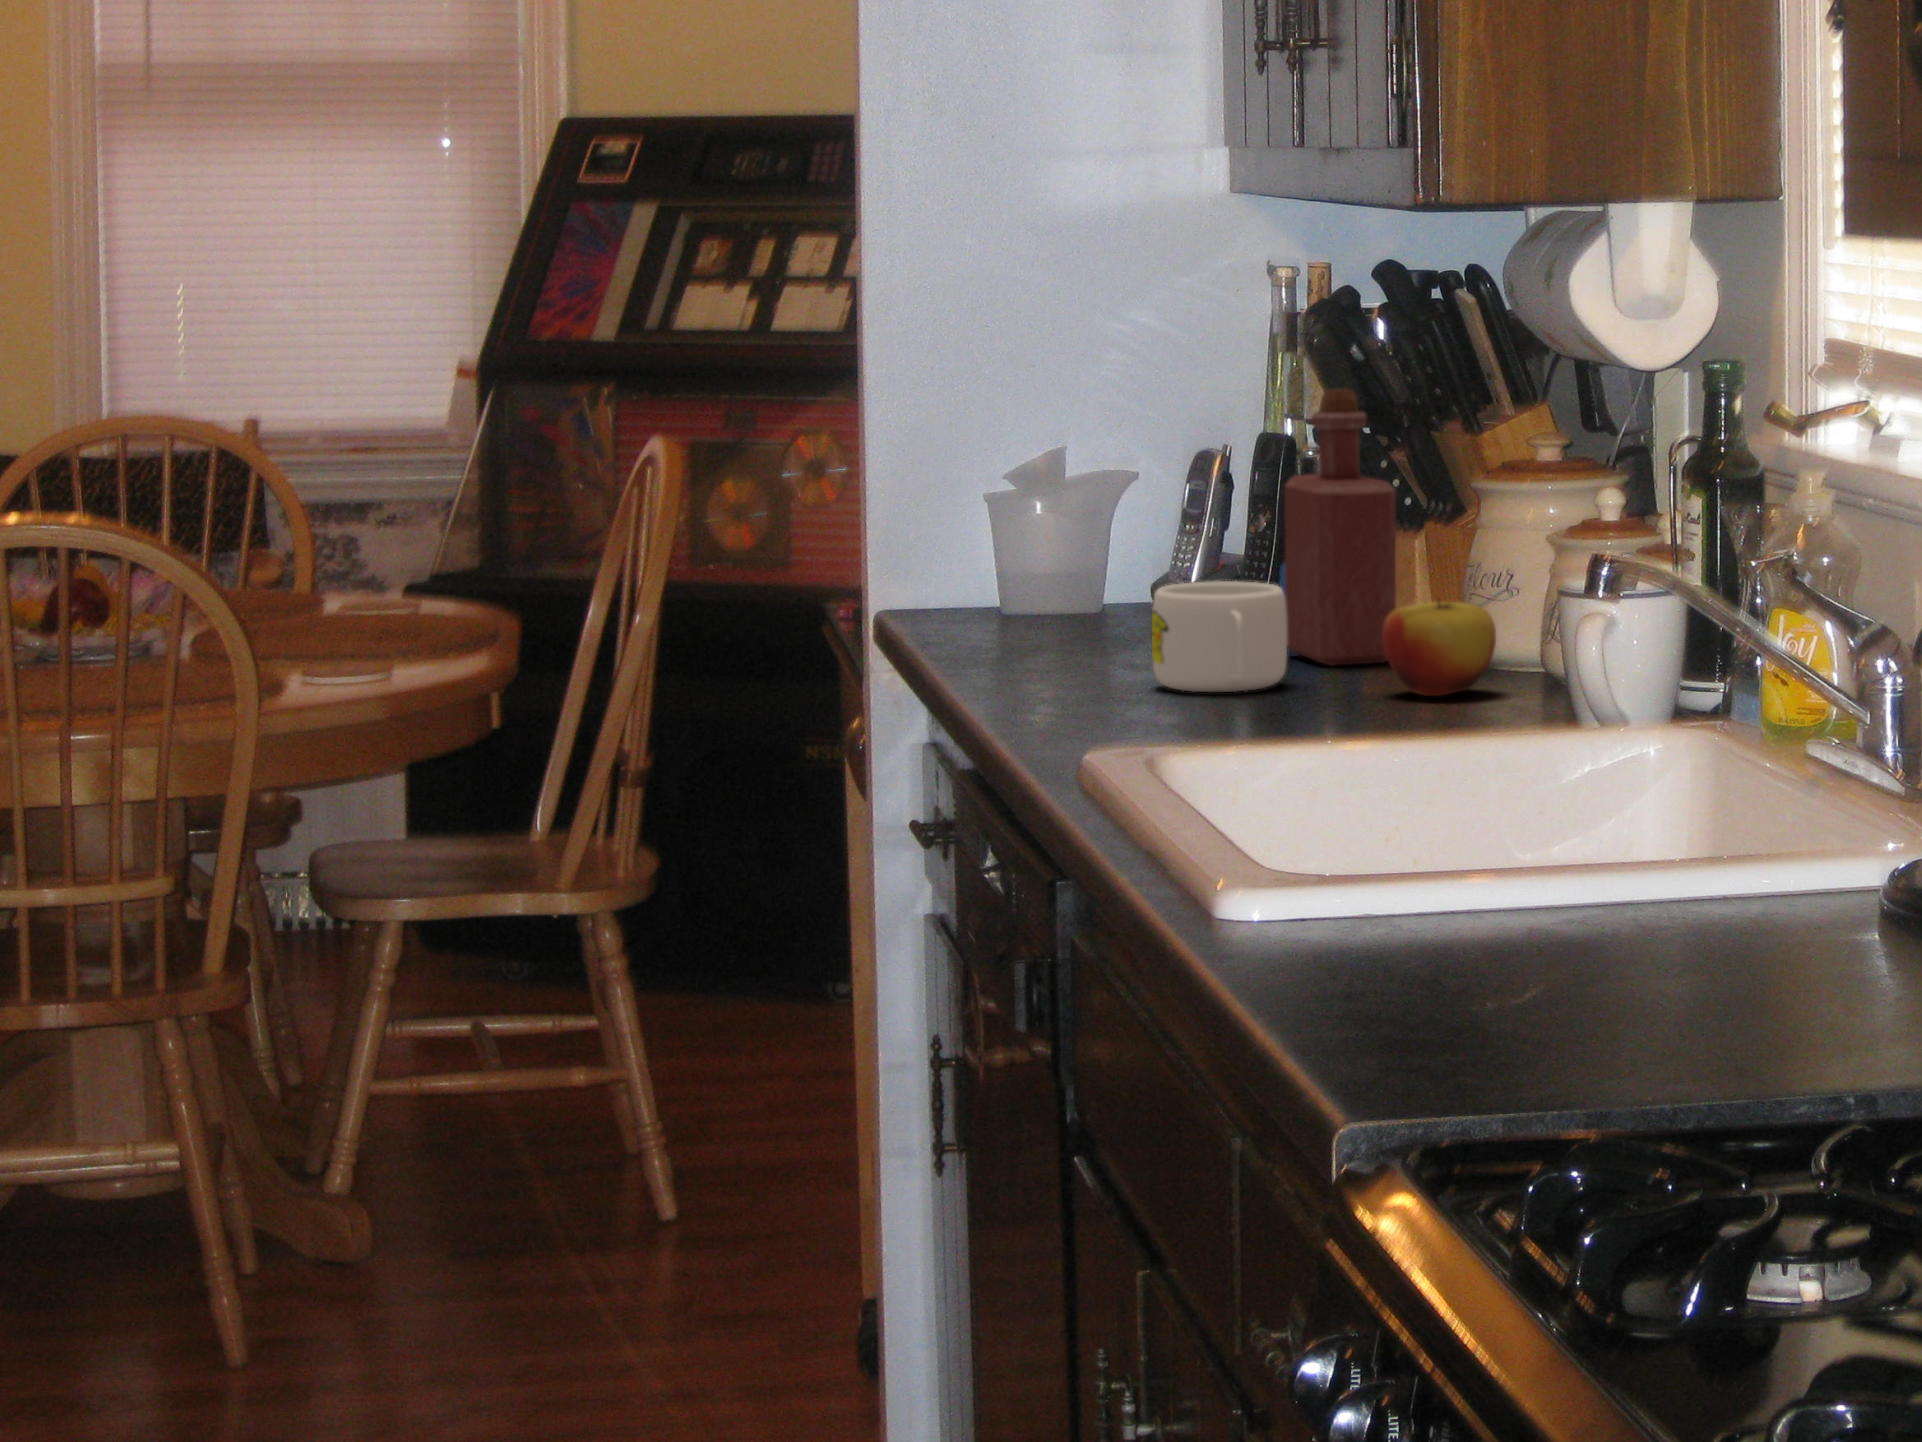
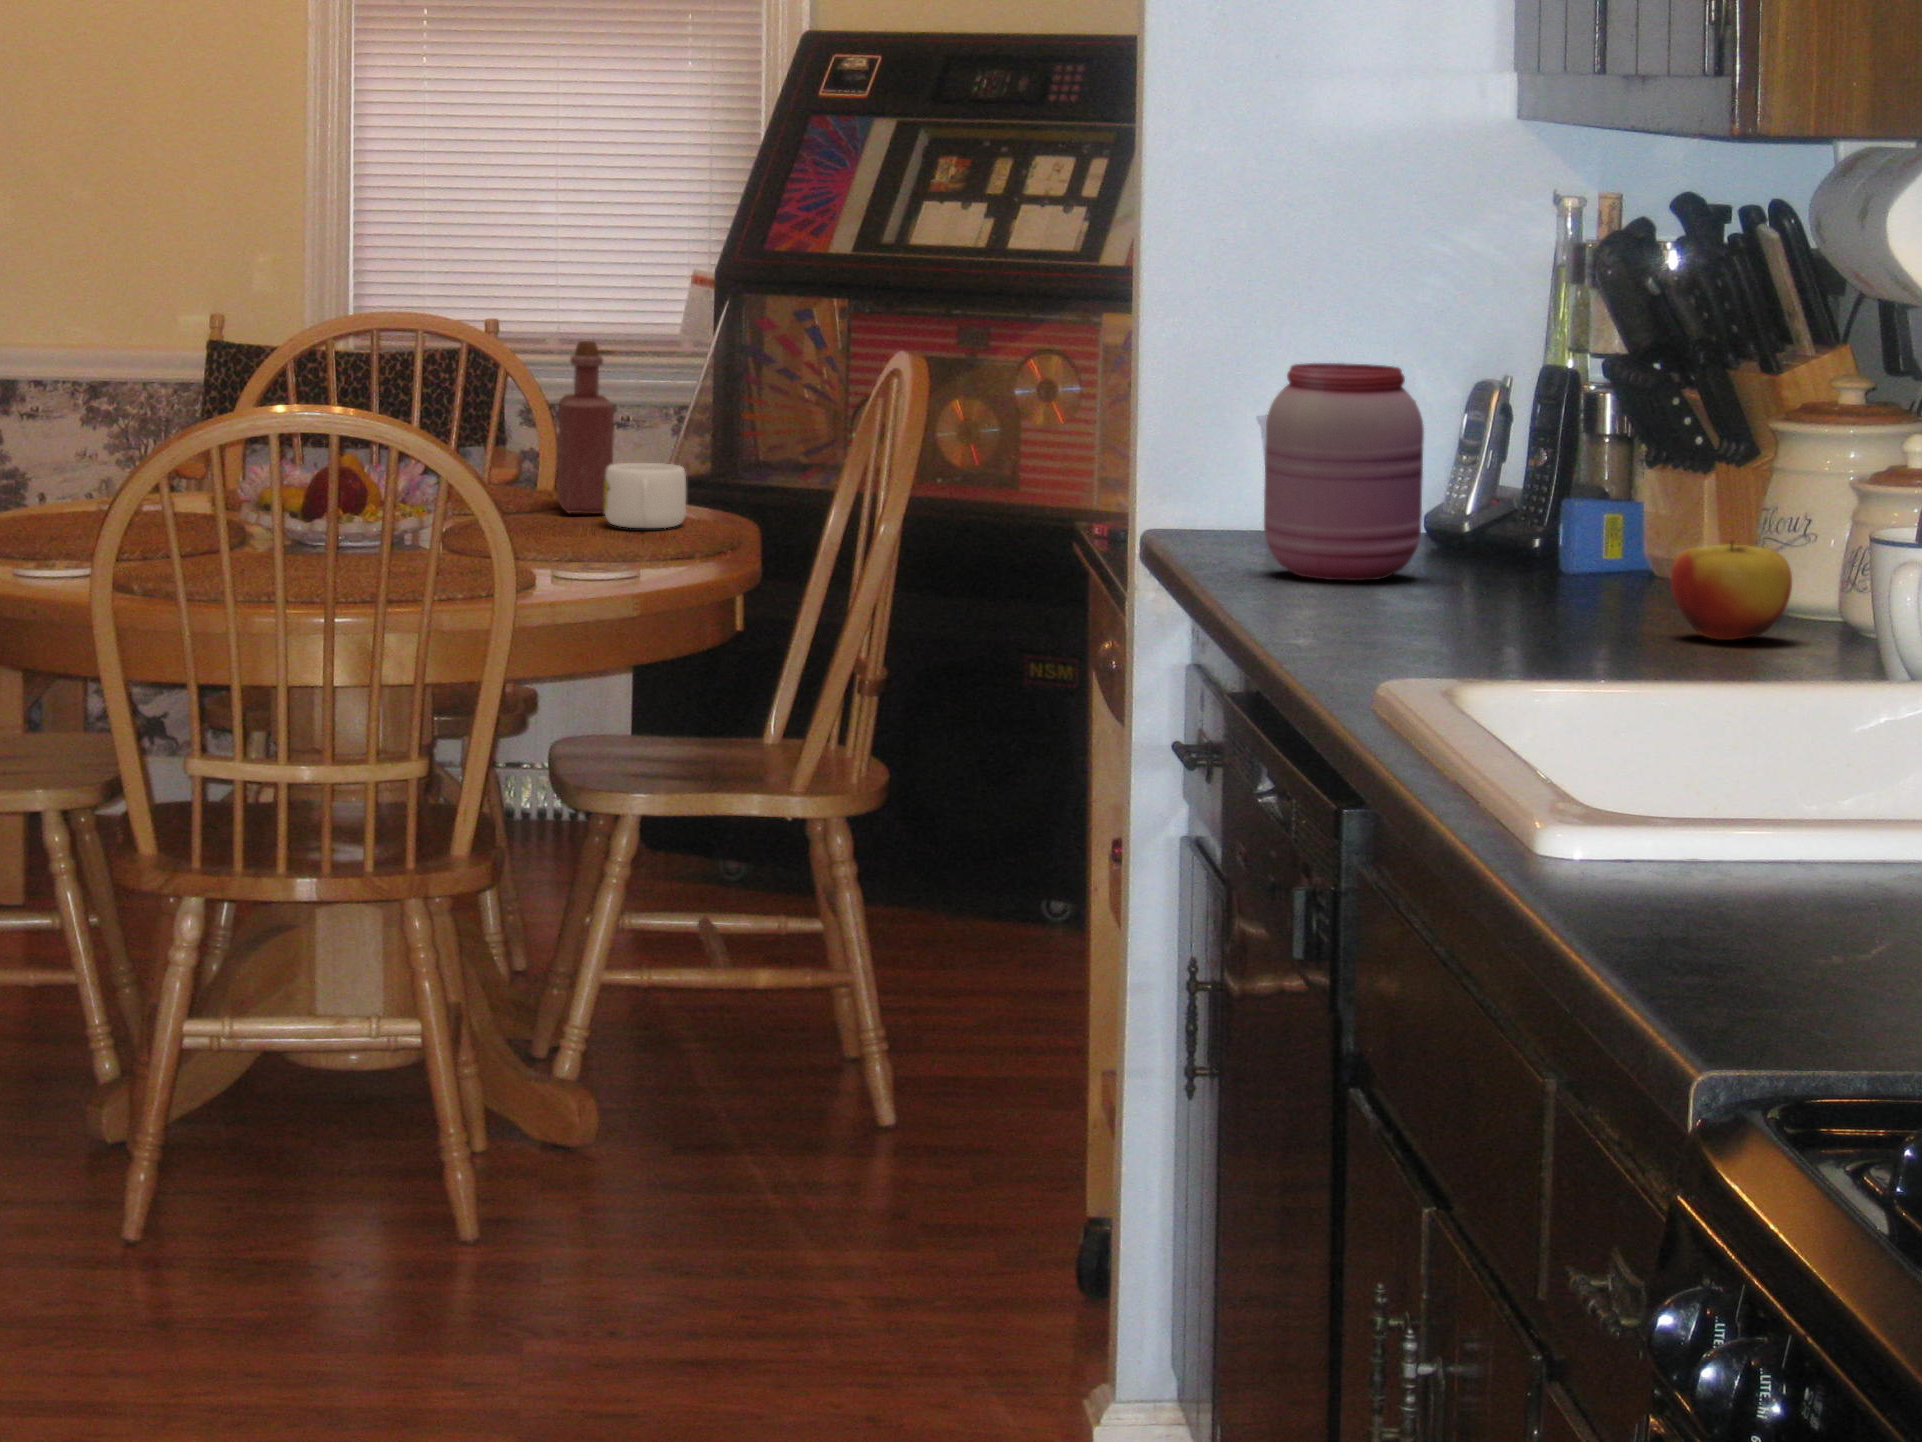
bottle: present [1284,389,1396,666] -> present [558,341,614,514]
jar: none [993,438,1147,653] -> present [1264,363,1424,580]
mug: present [1152,581,1287,692] -> present [604,463,686,528]

